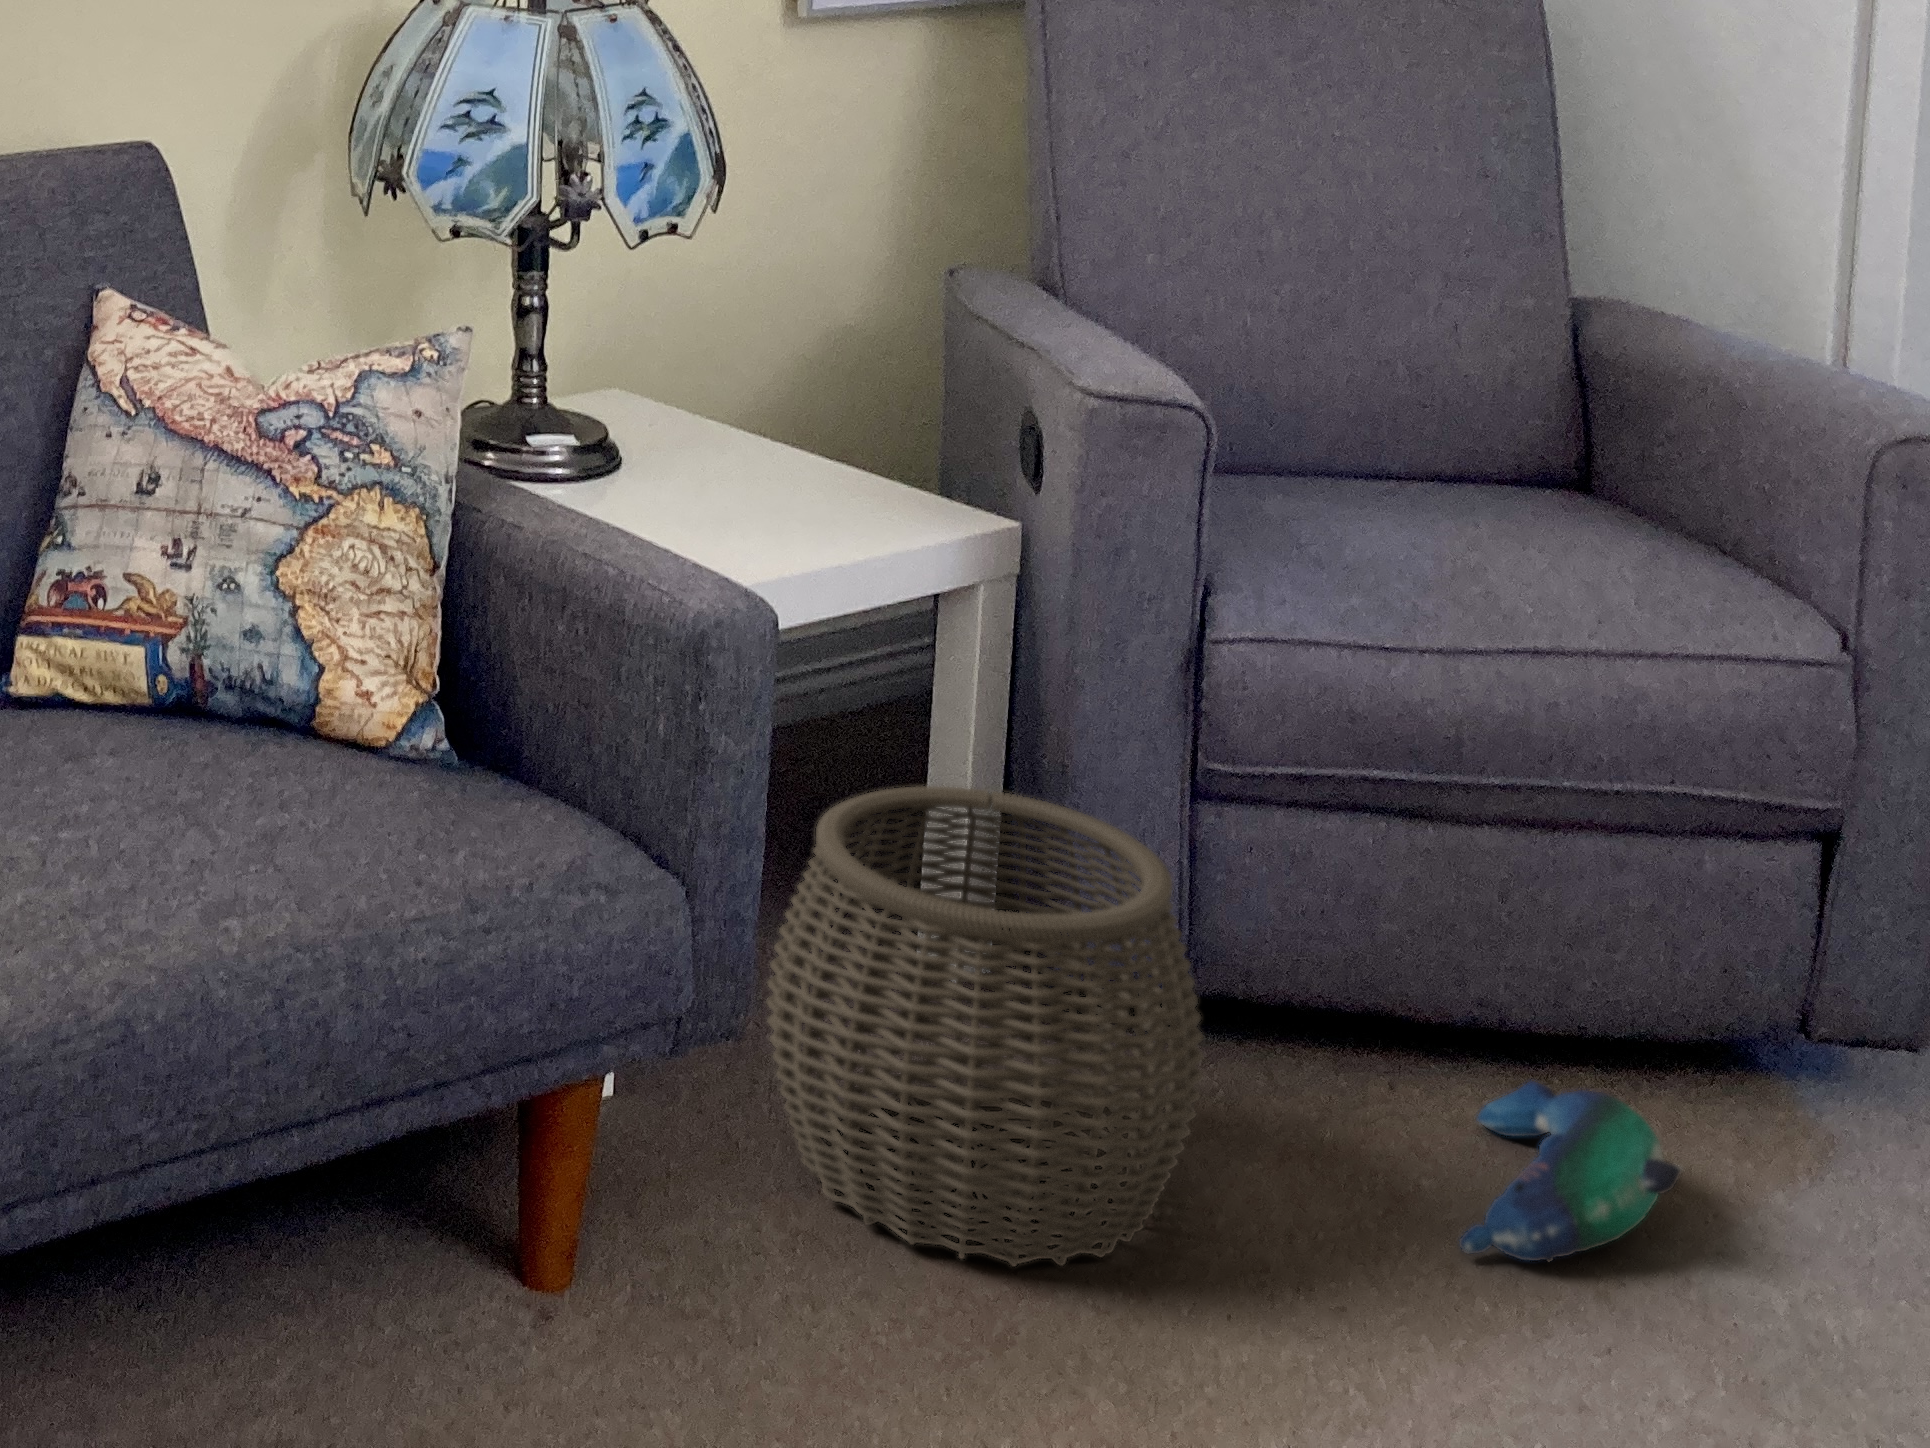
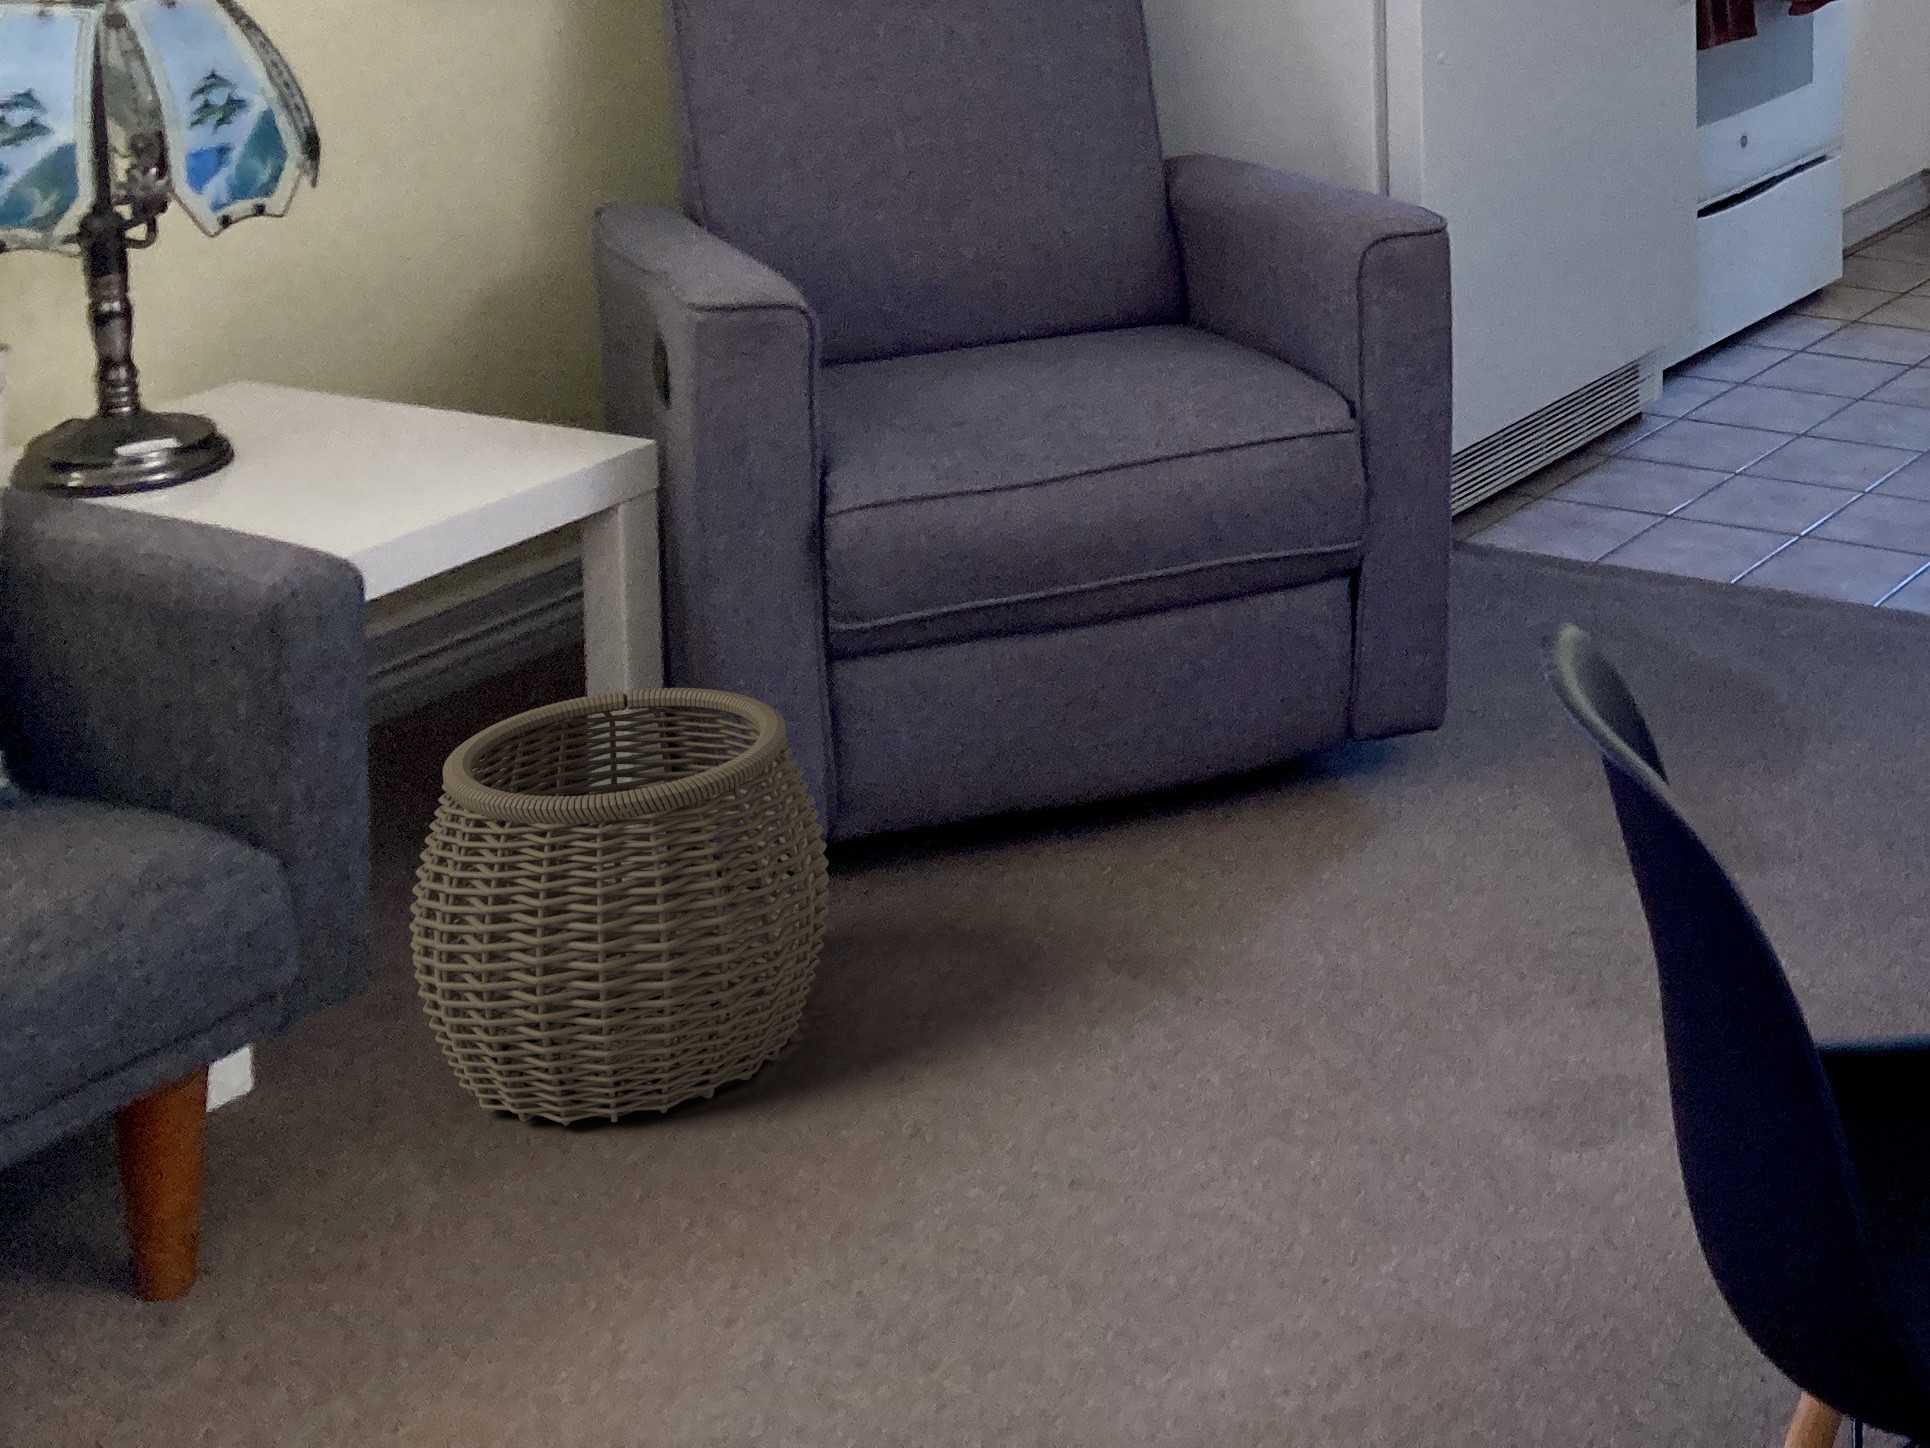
plush toy: present [1459,1081,1682,1262] -> none [1061,815,1232,978]

